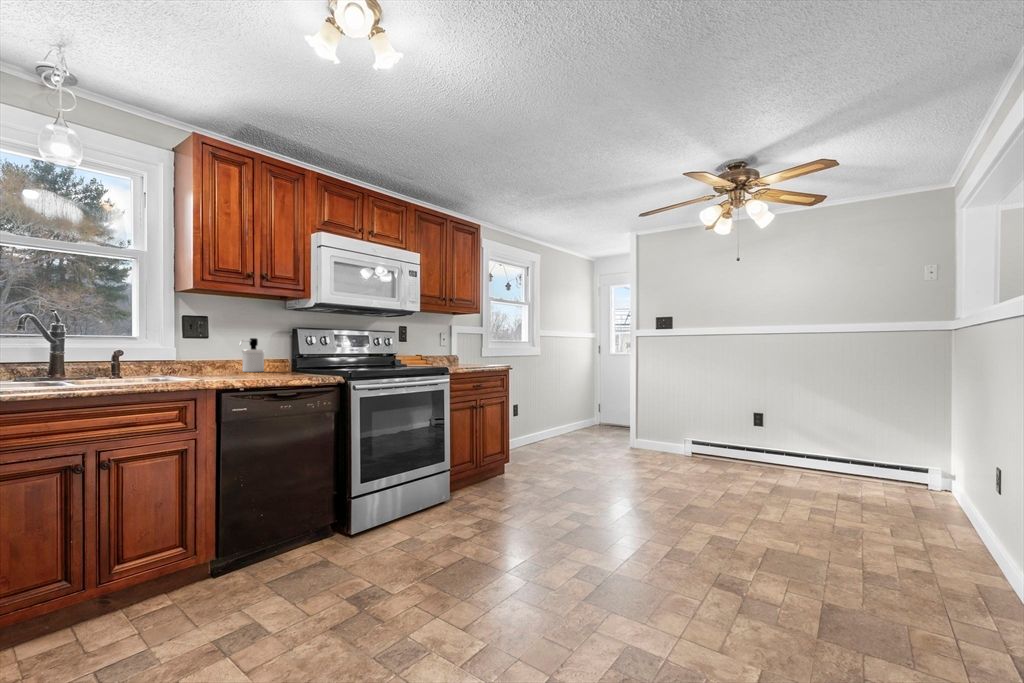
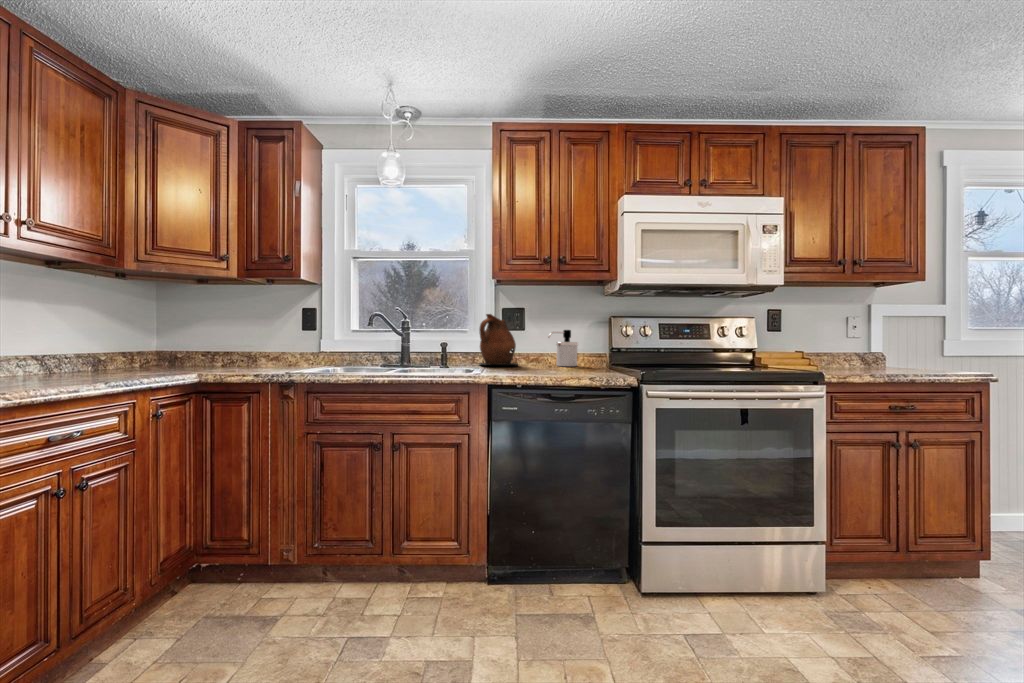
ceramic pitcher: none [151,321,211,374] -> present [480,314,518,365]

